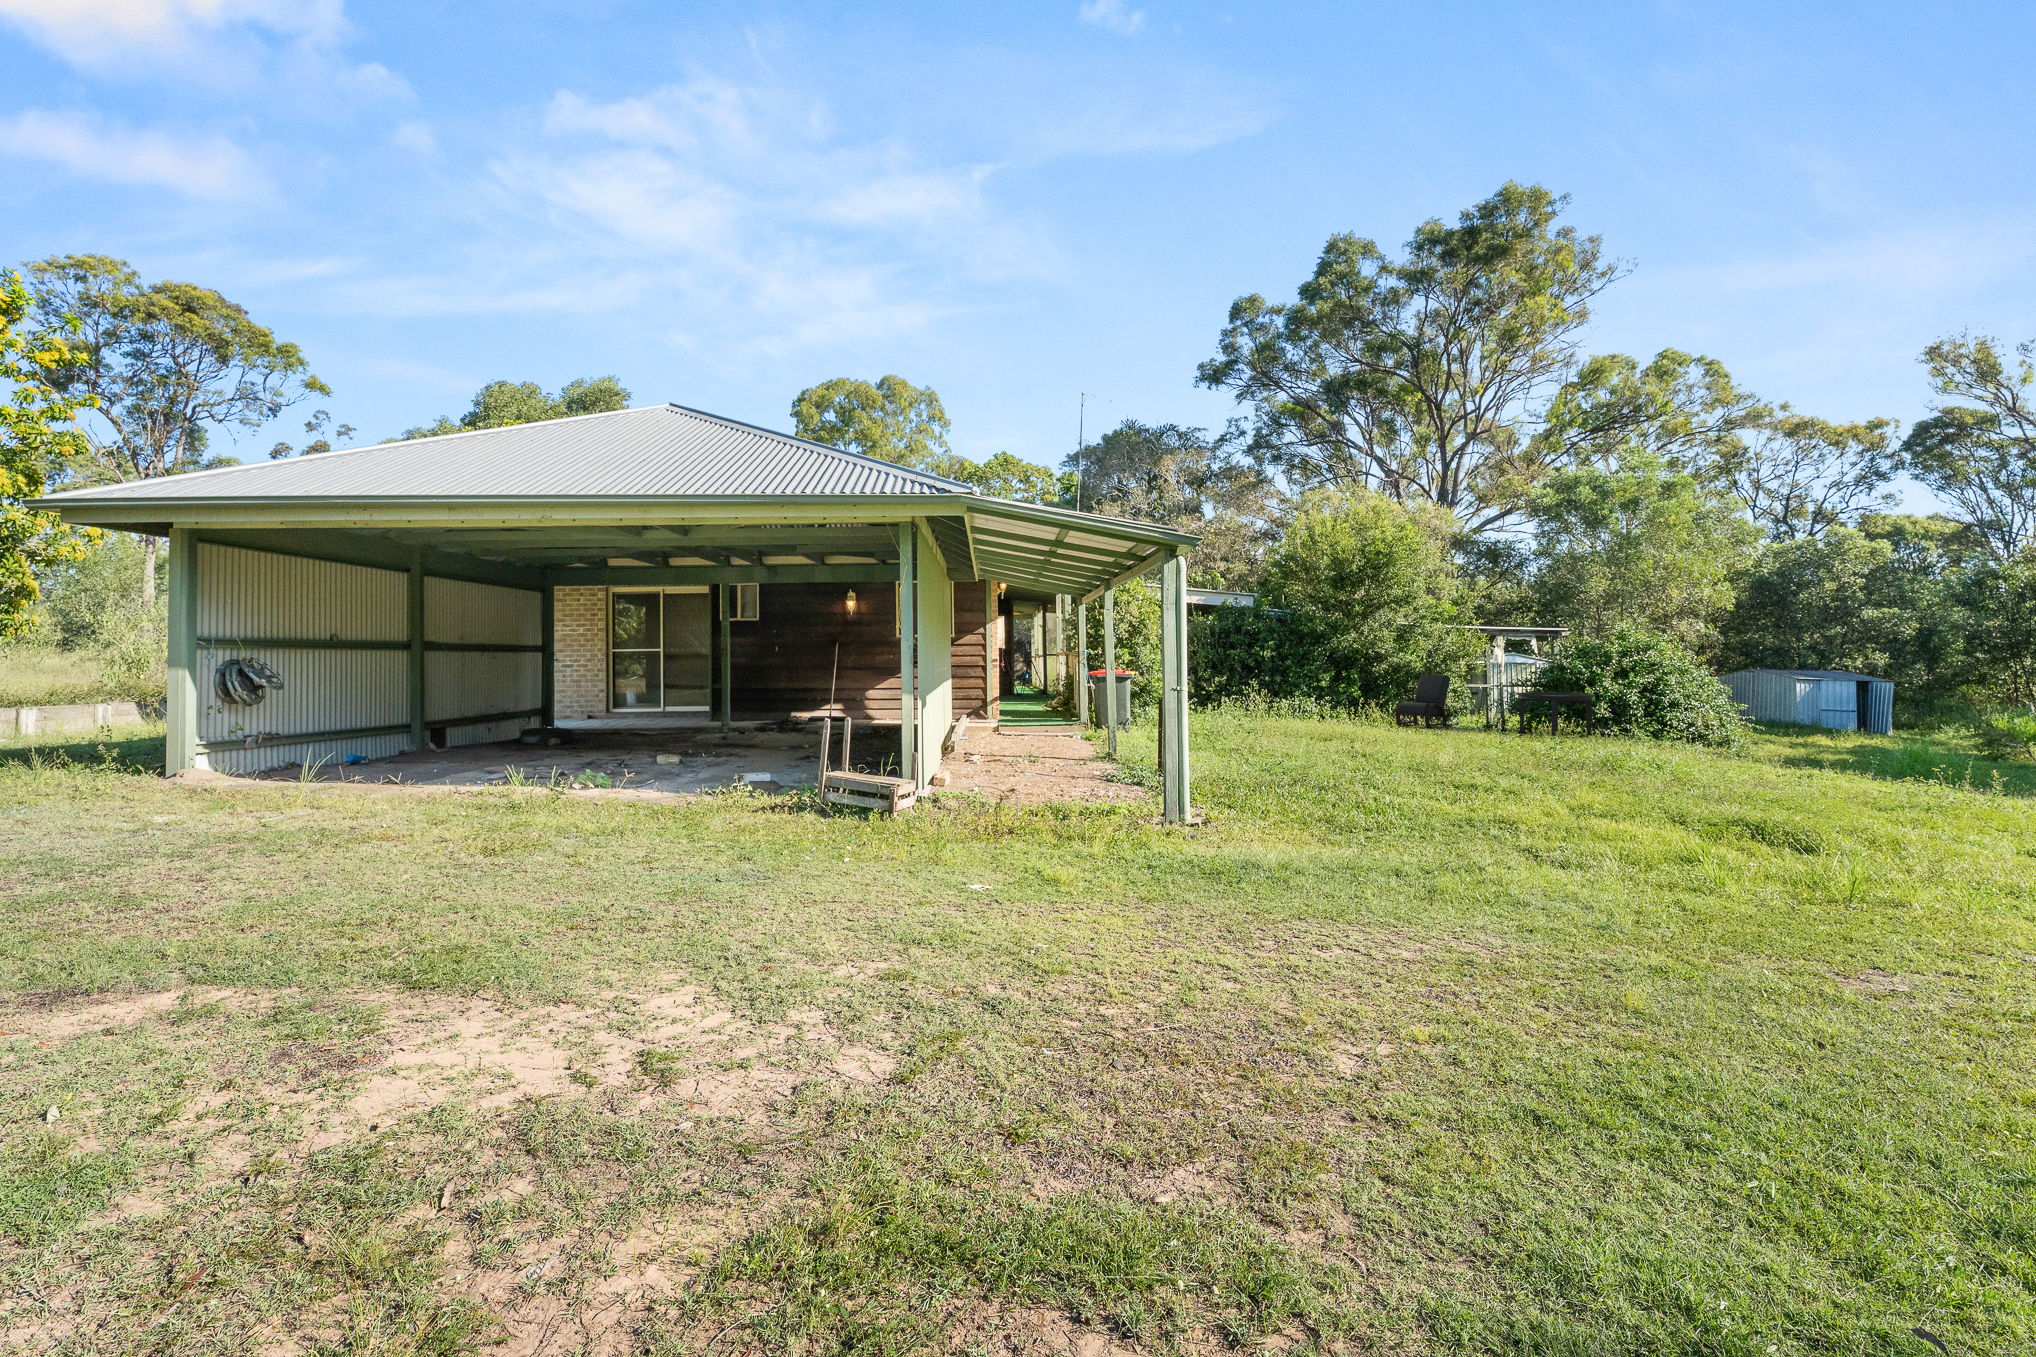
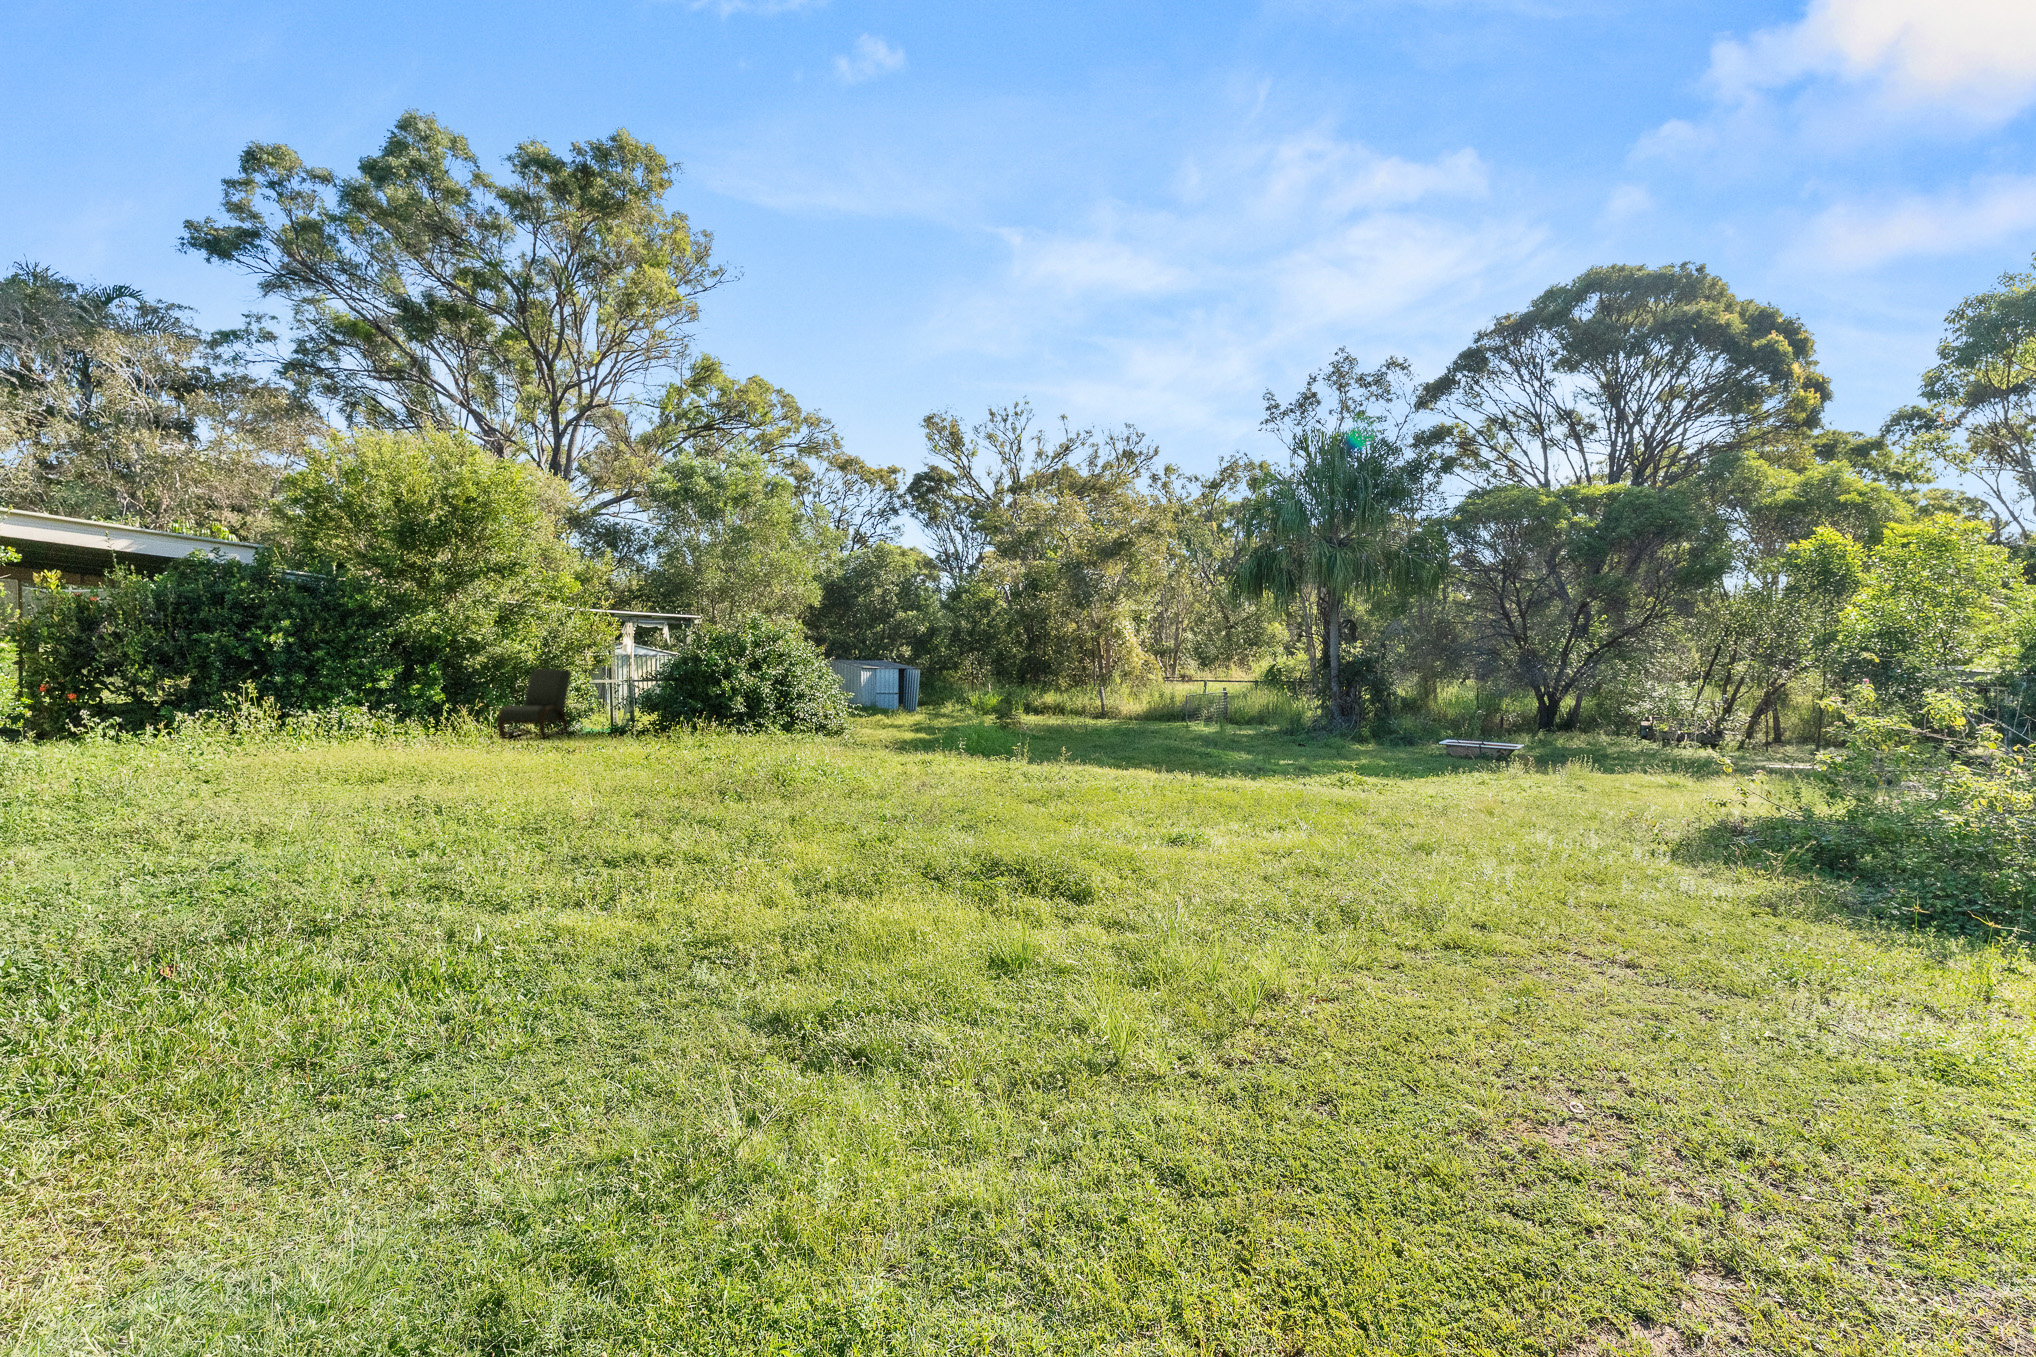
round table: present [1517,692,1595,736] -> none [652,687,734,738]

